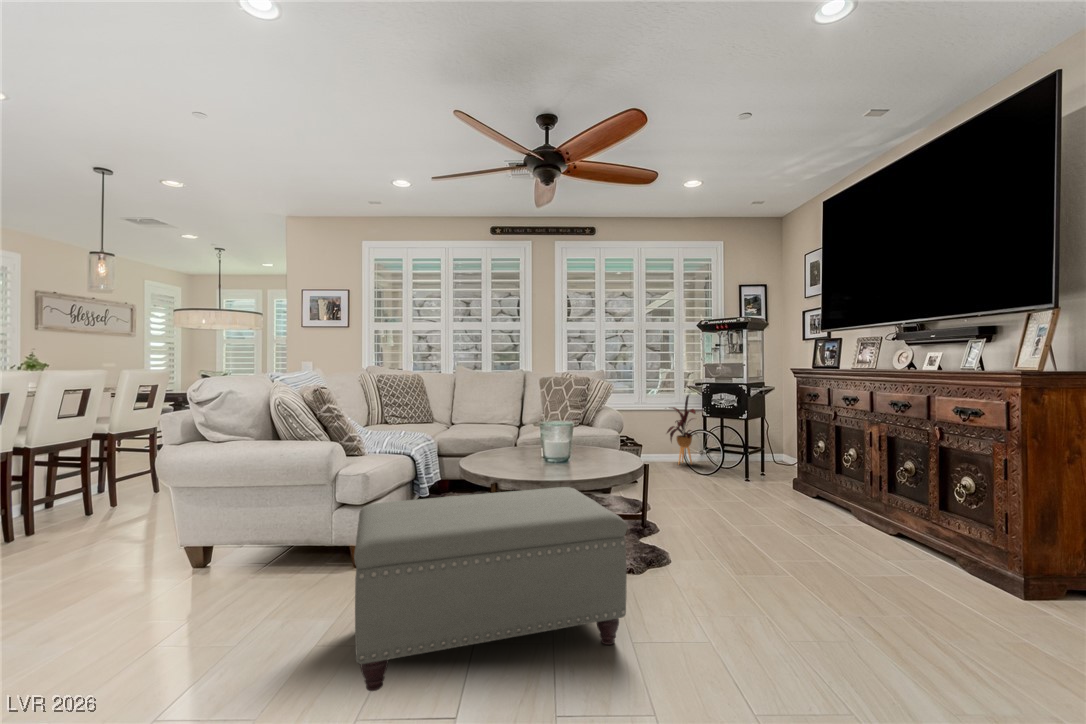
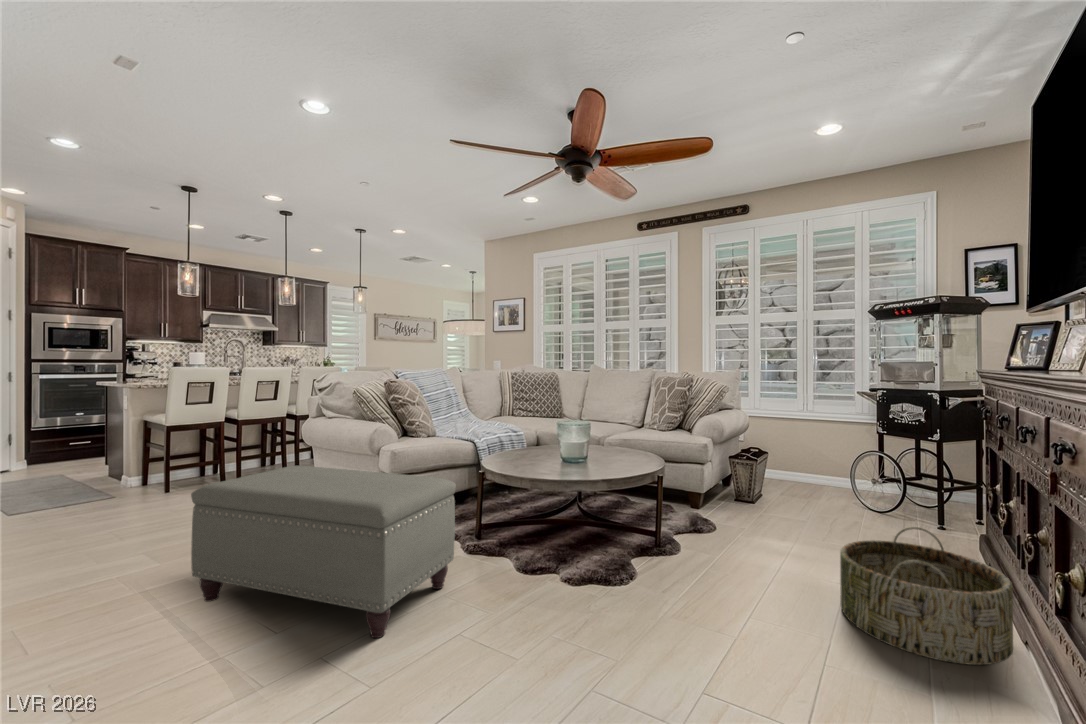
house plant: present [667,395,696,464] -> none [830,405,889,502]
basket: none [783,470,878,542] -> present [840,527,1013,665]

